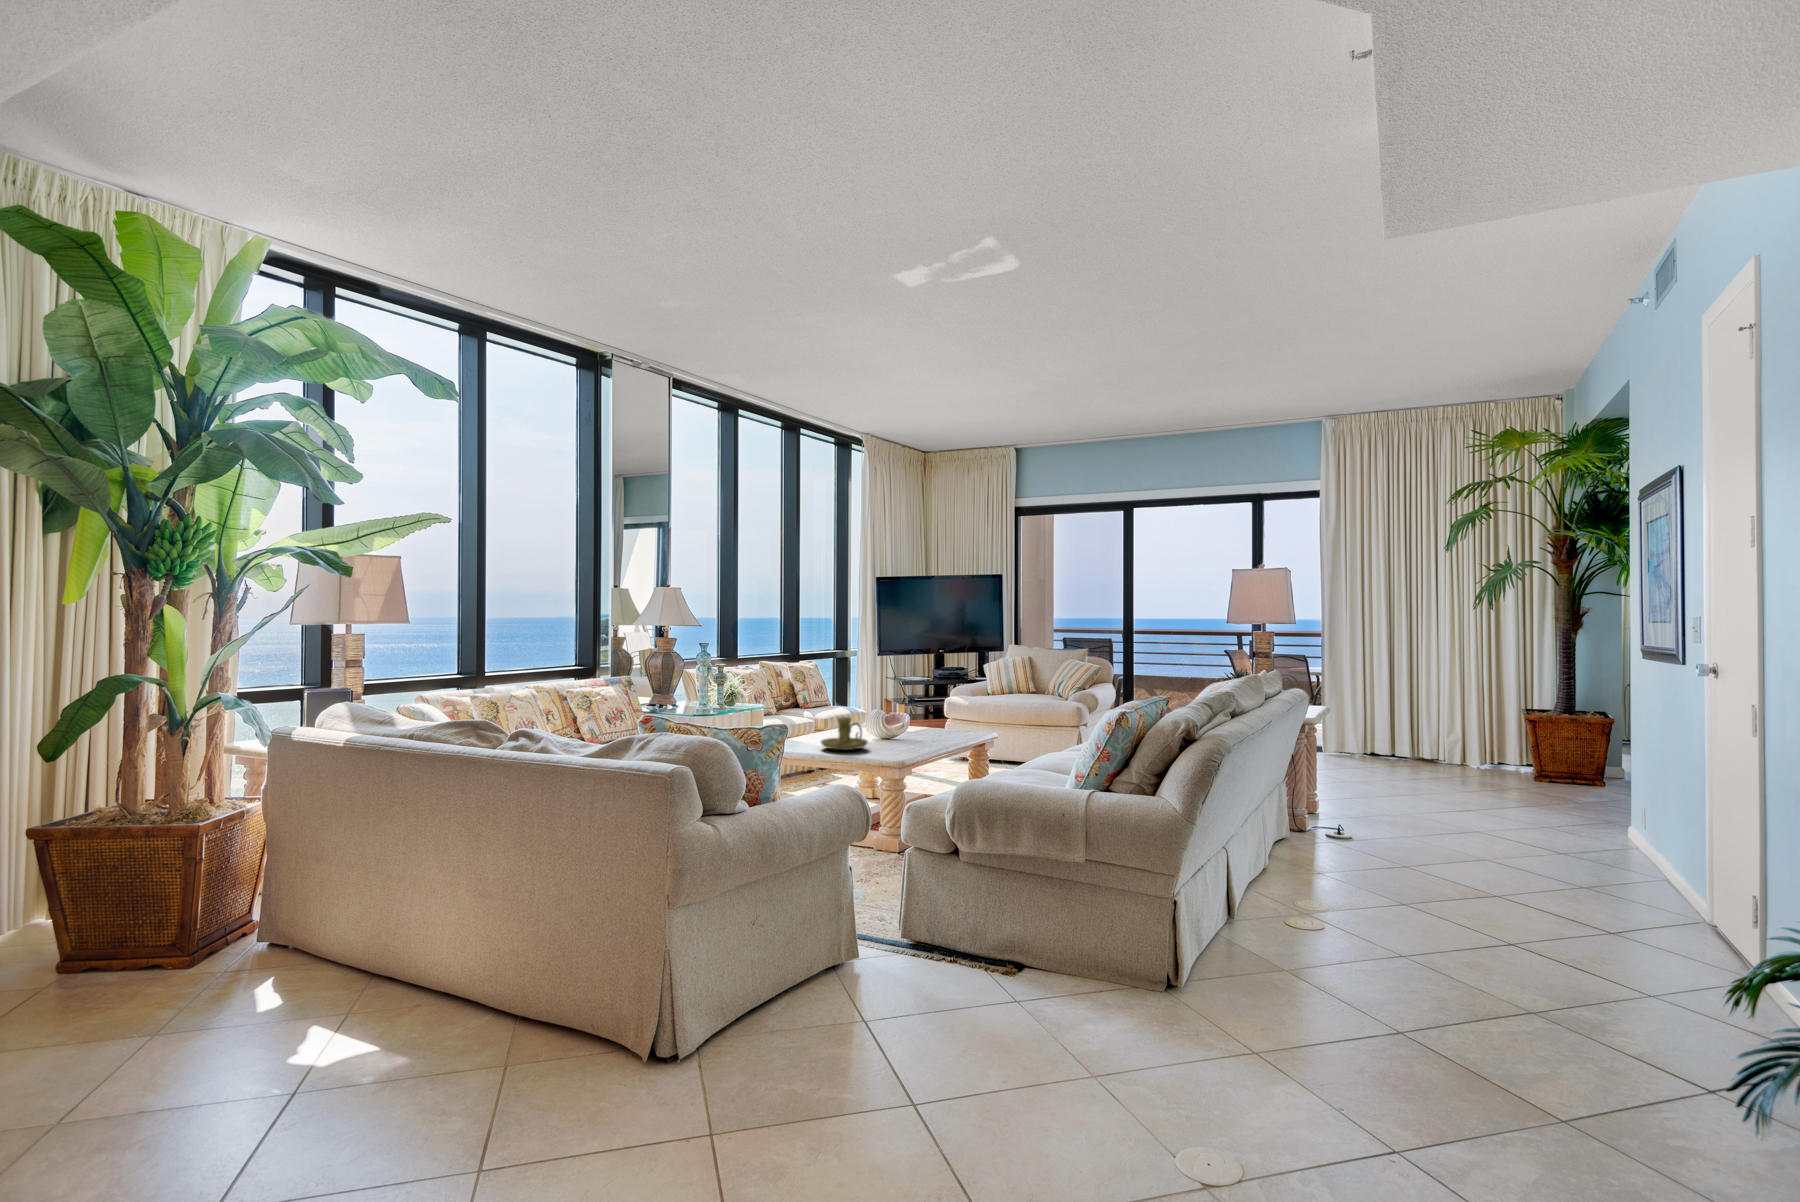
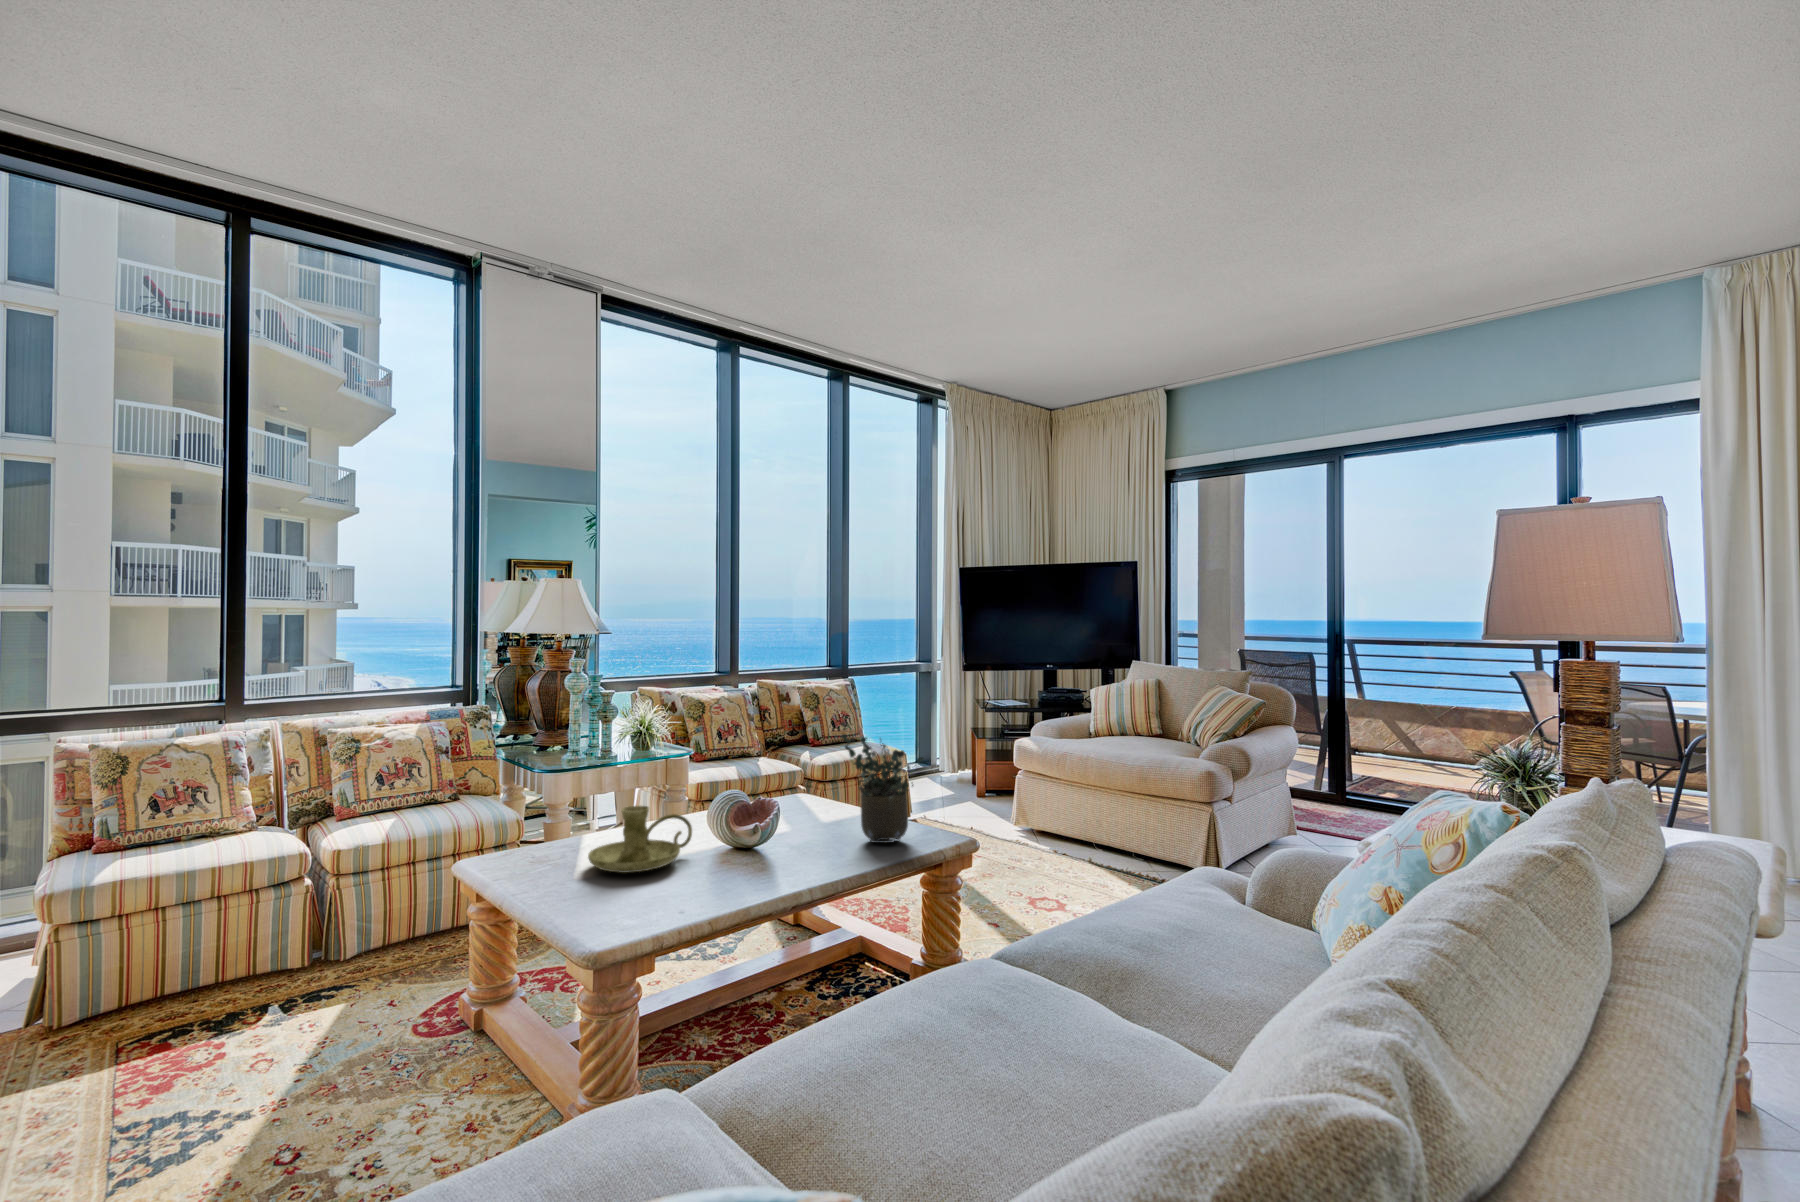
potted plant: none [929,673,970,738] -> present [841,723,924,843]

